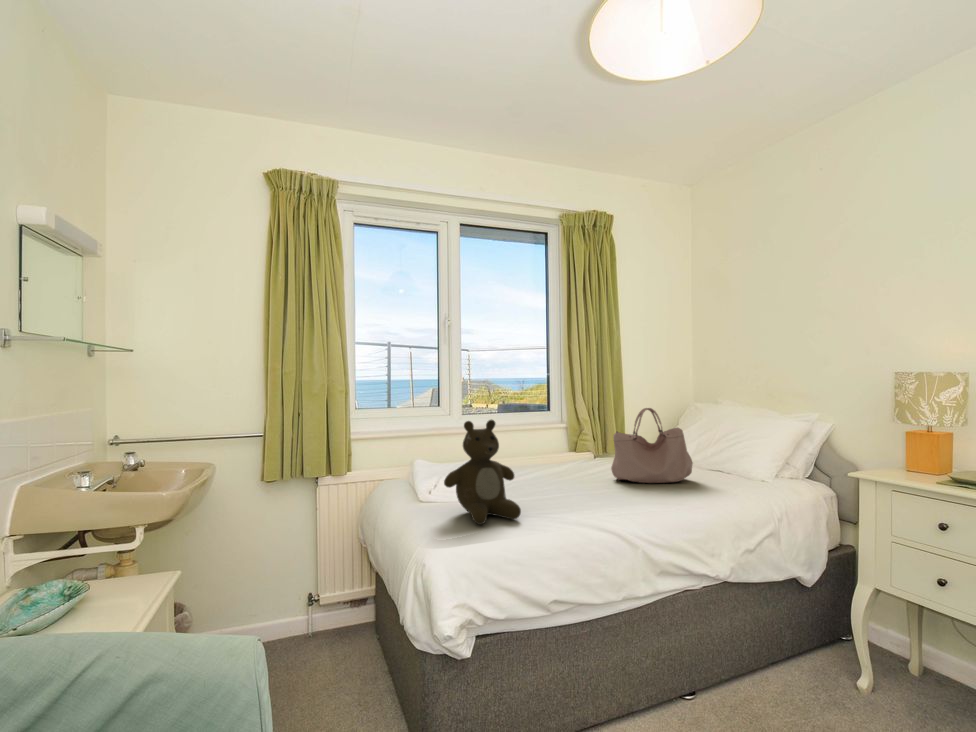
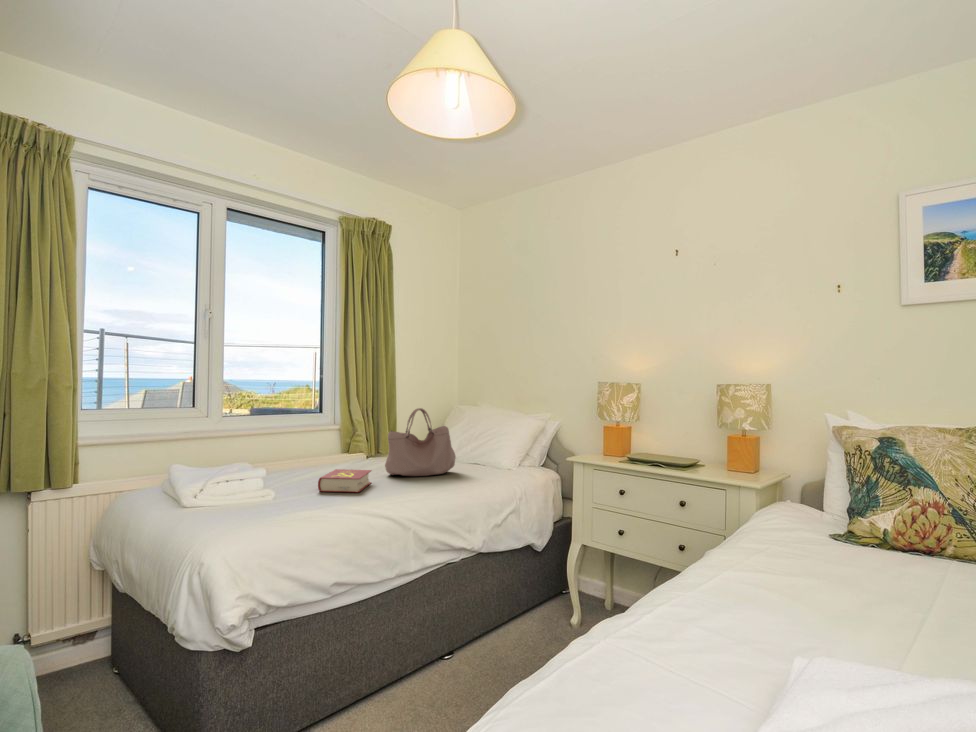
teddy bear: present [444,420,521,524] -> none [220,418,303,520]
book: none [540,471,597,499] -> present [318,469,371,493]

